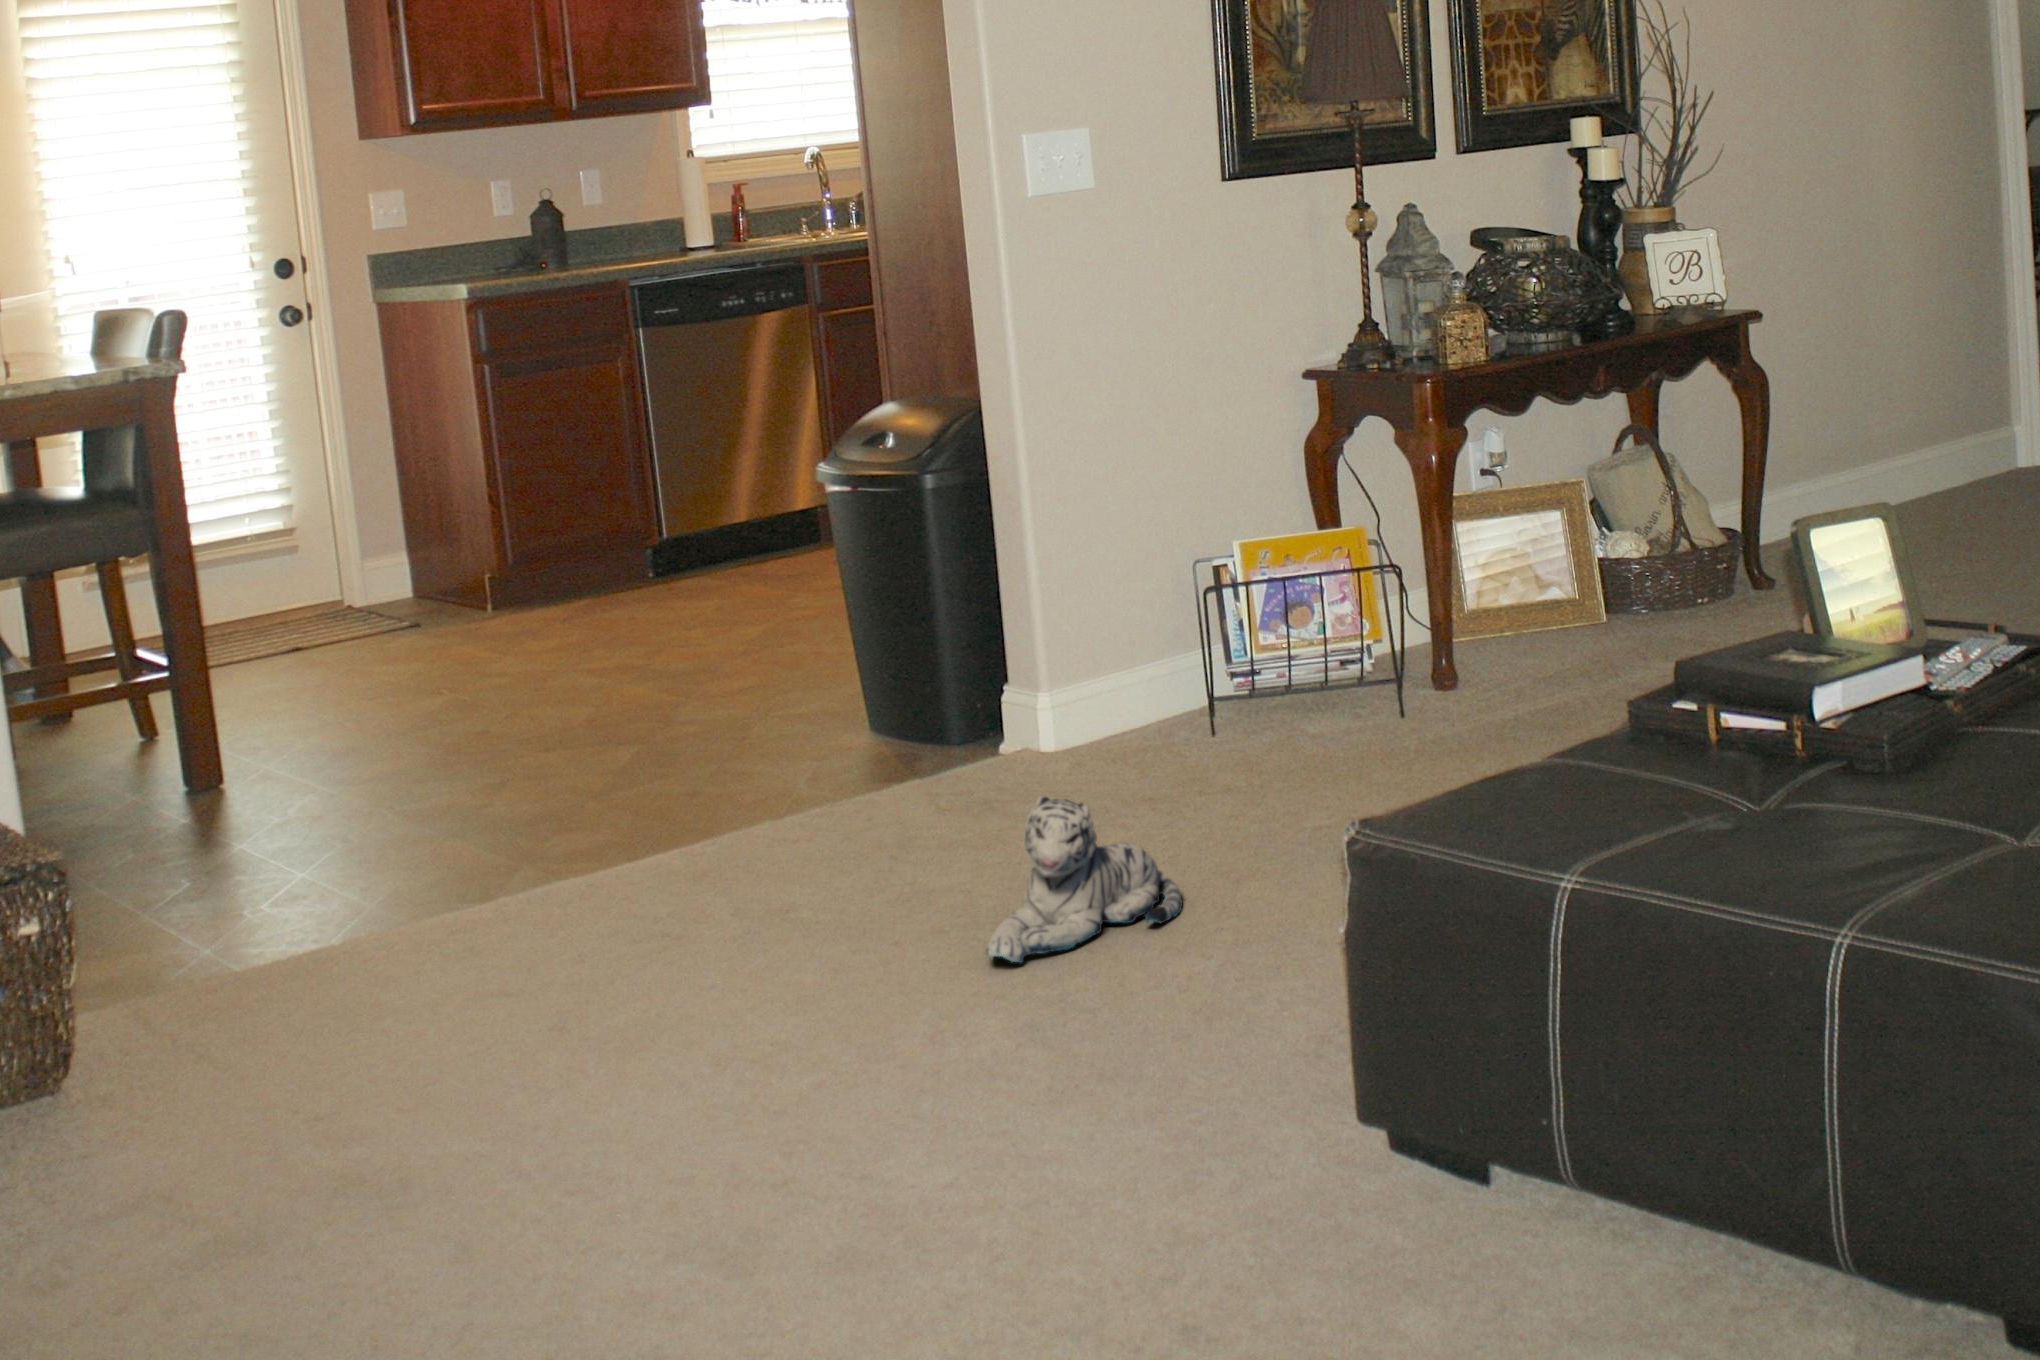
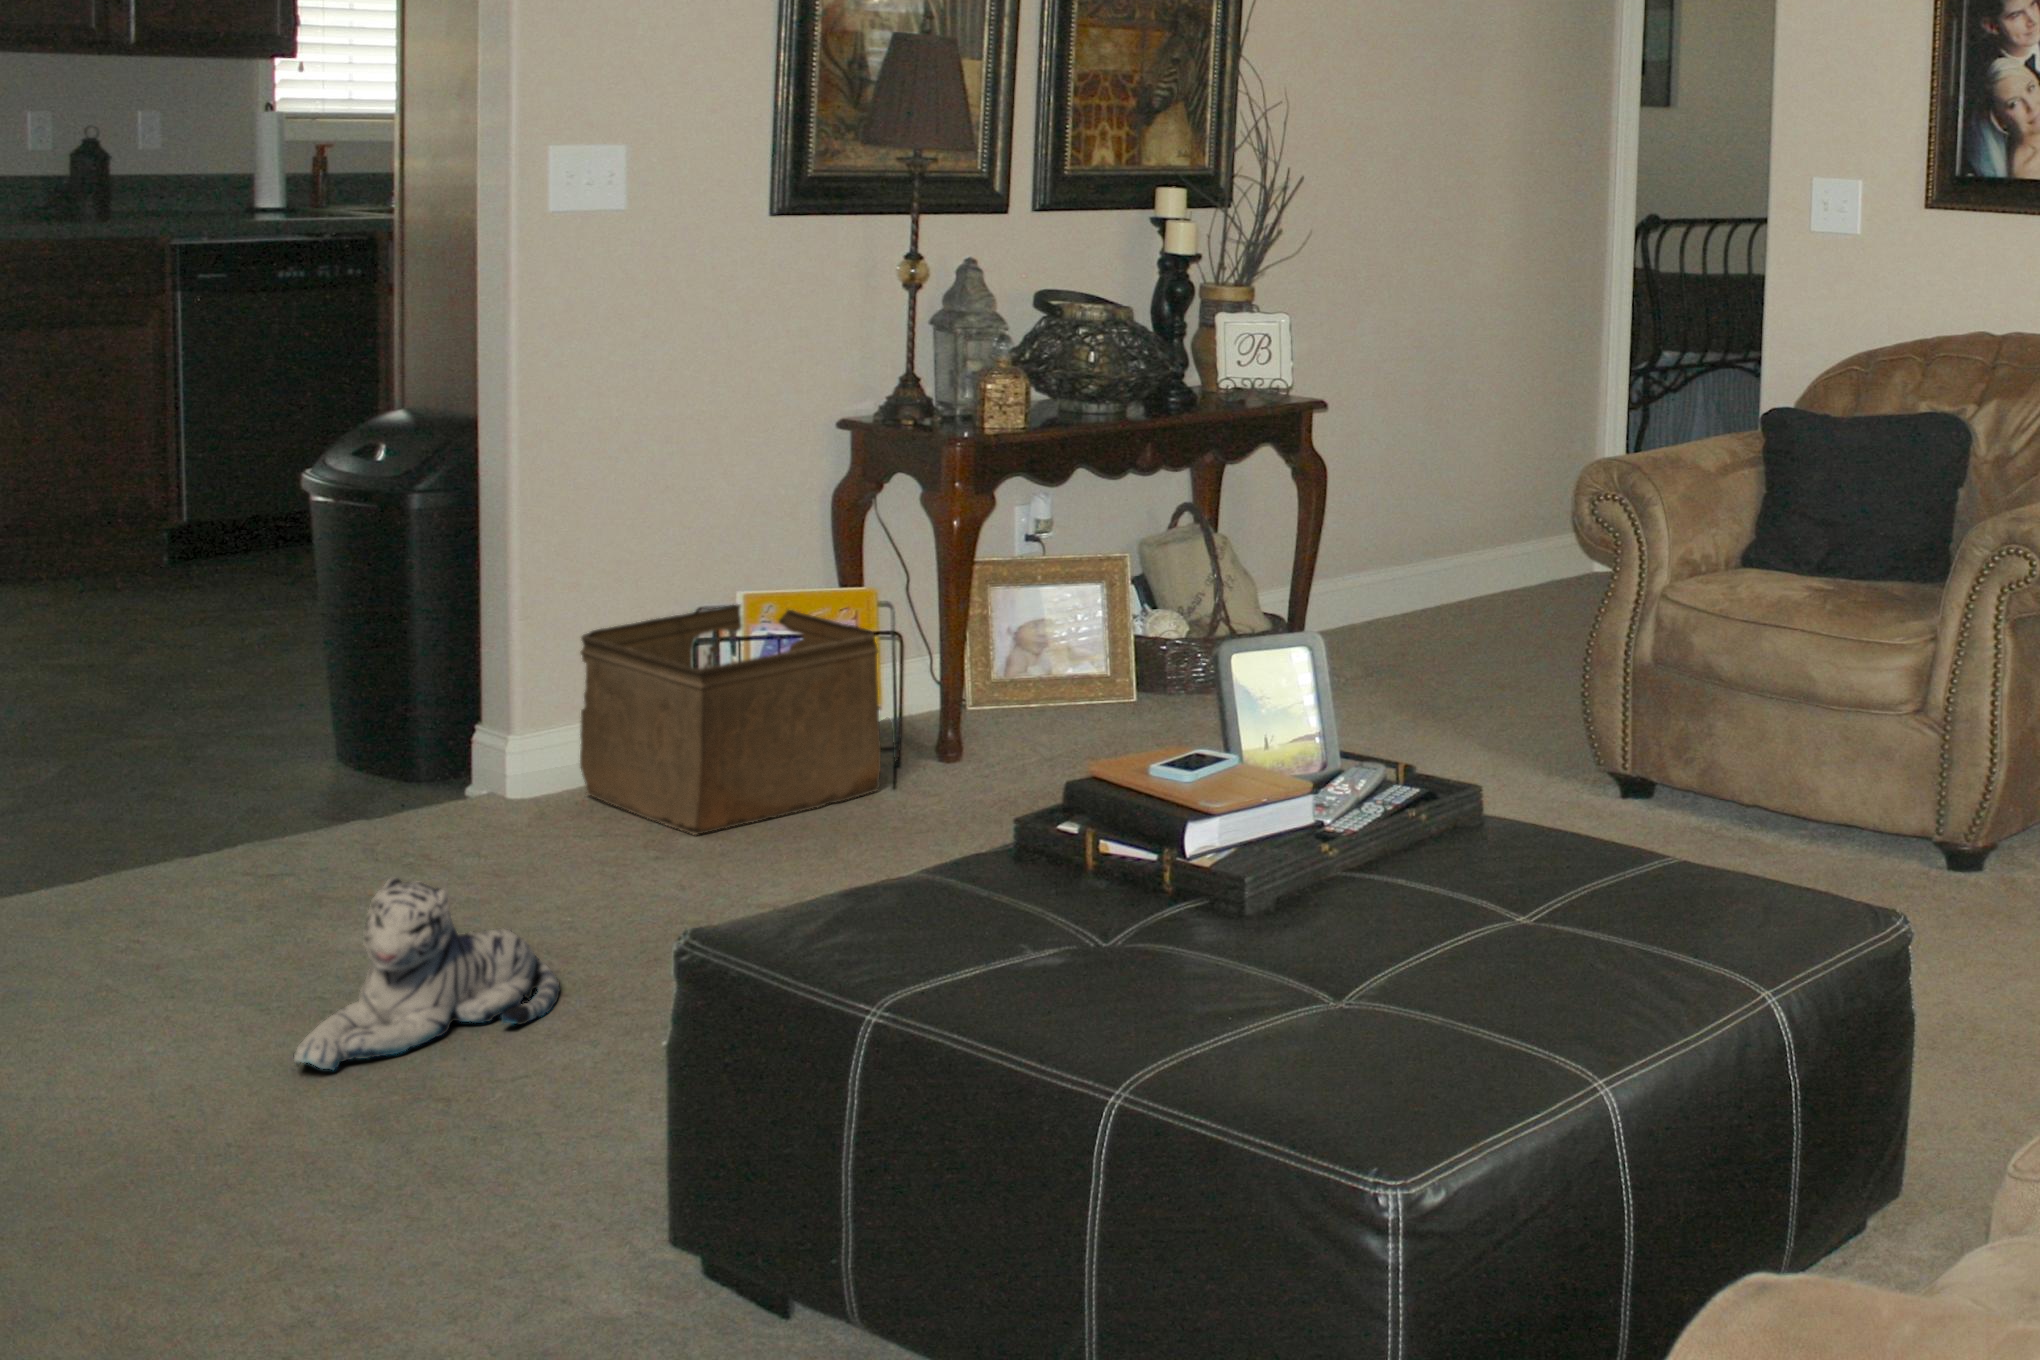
storage bin: none [1108,551,1394,767] -> present [580,605,881,835]

